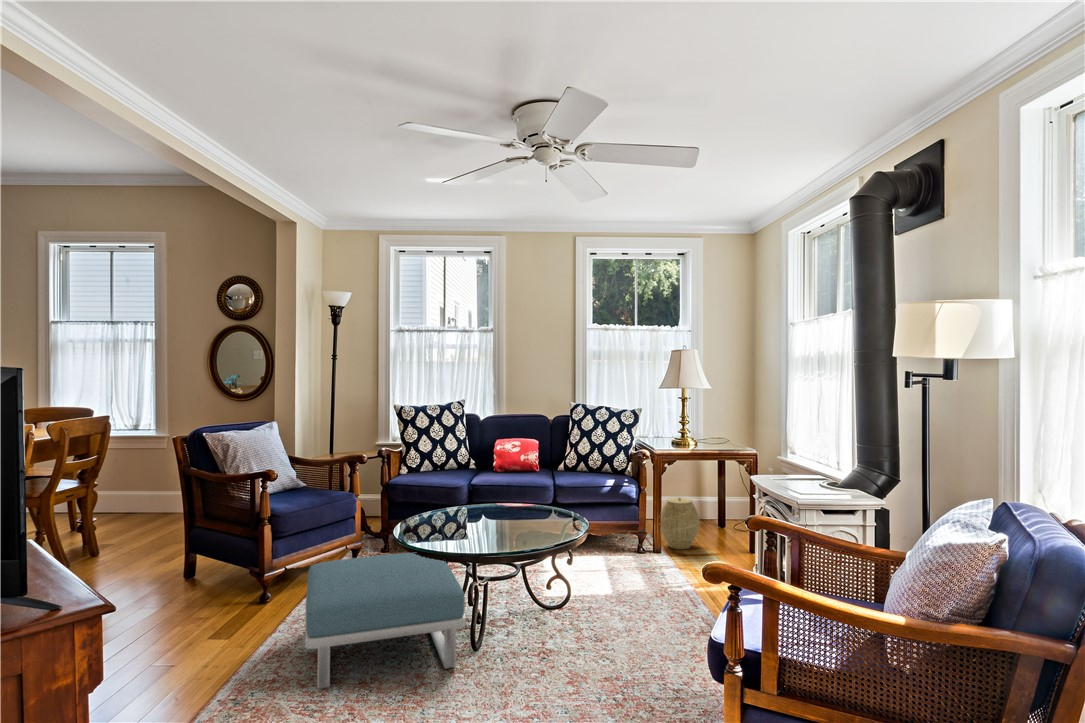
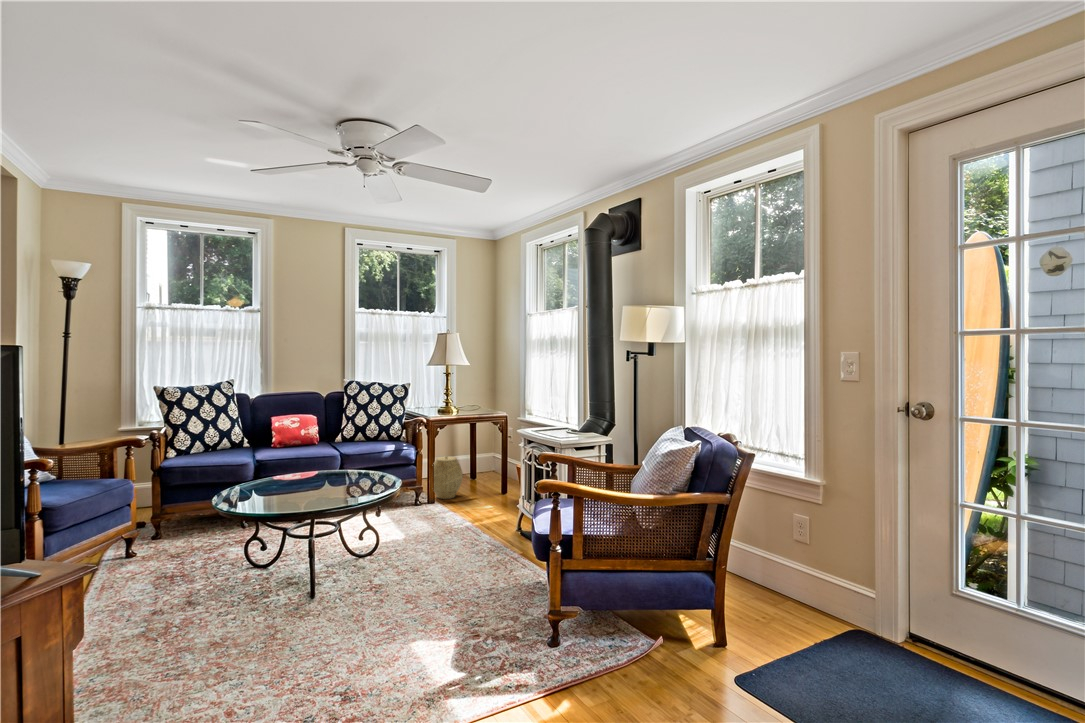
footstool: present [305,553,466,689] -> none [118,522,310,656]

